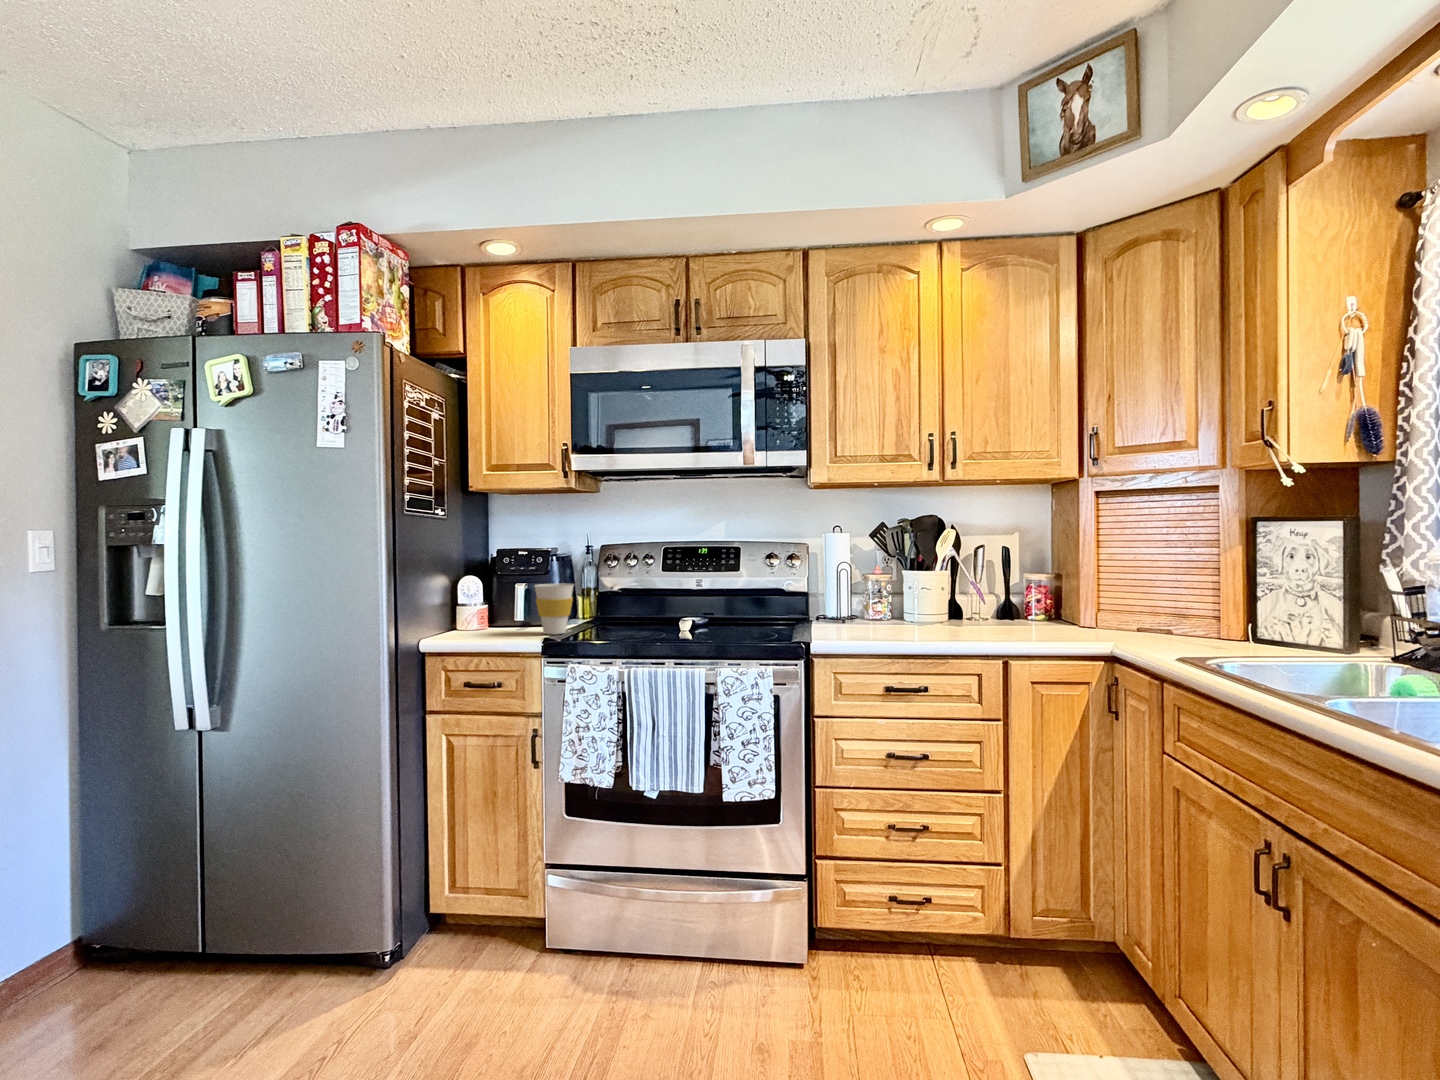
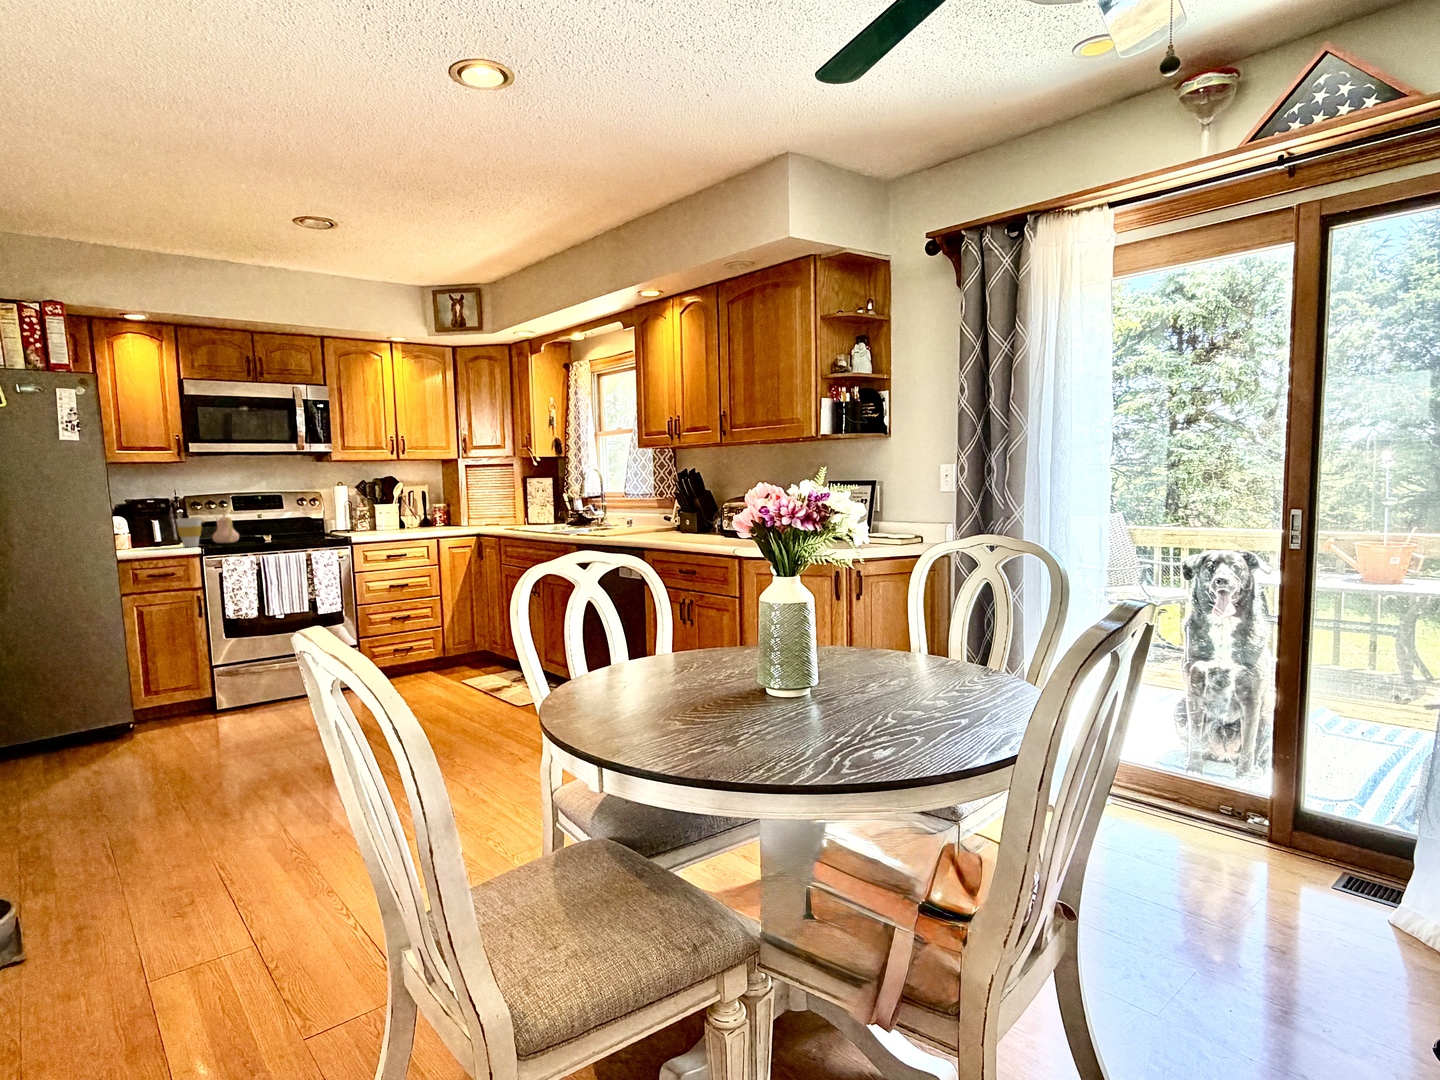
teapot: none [607,576,648,629] -> present [213,513,239,543]

